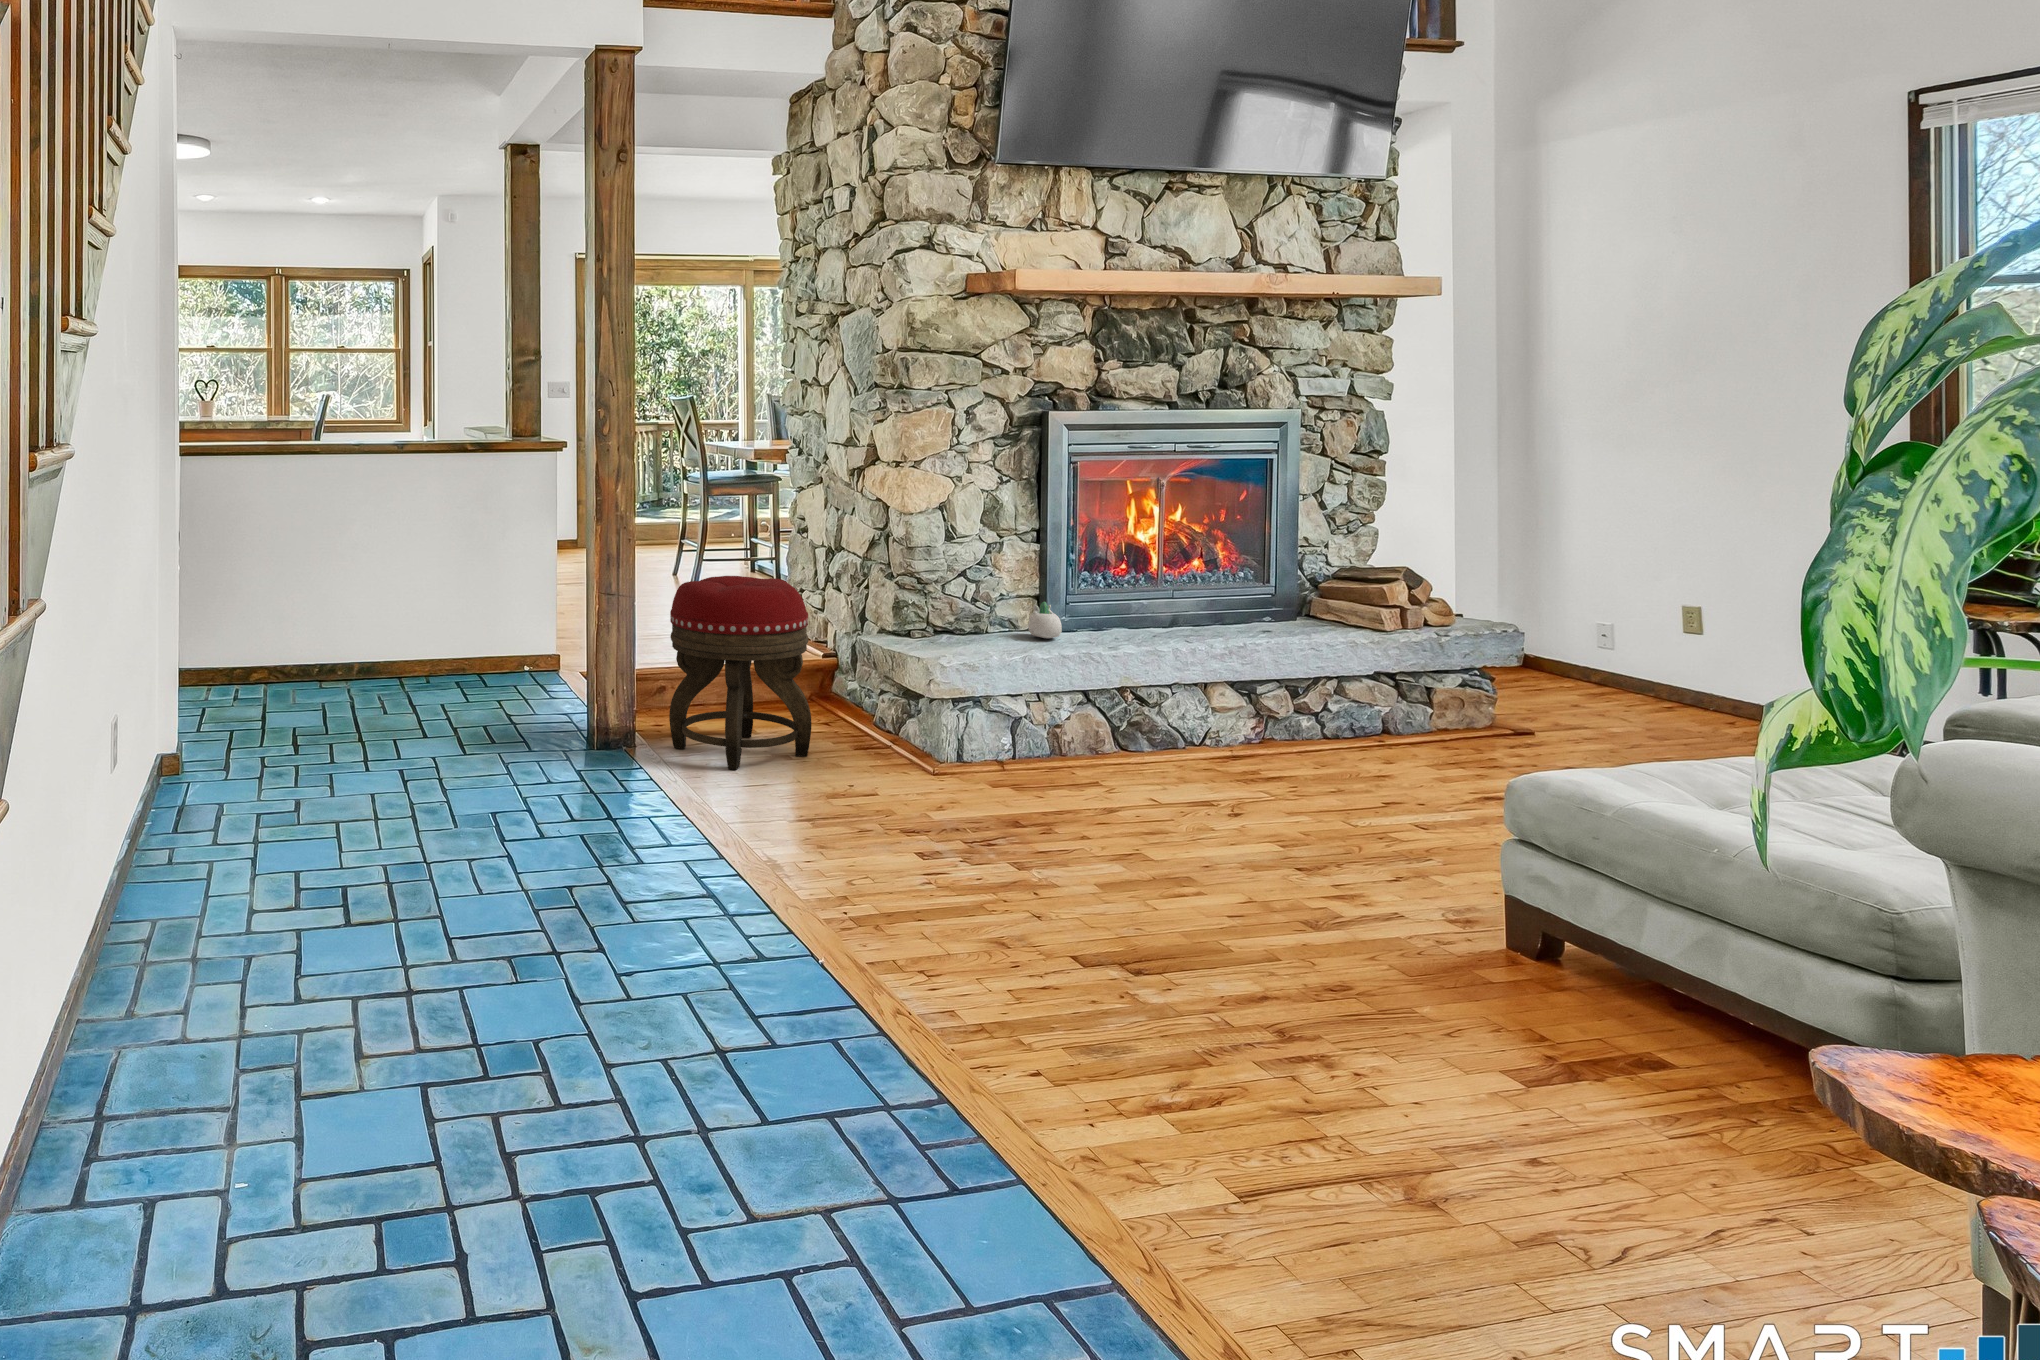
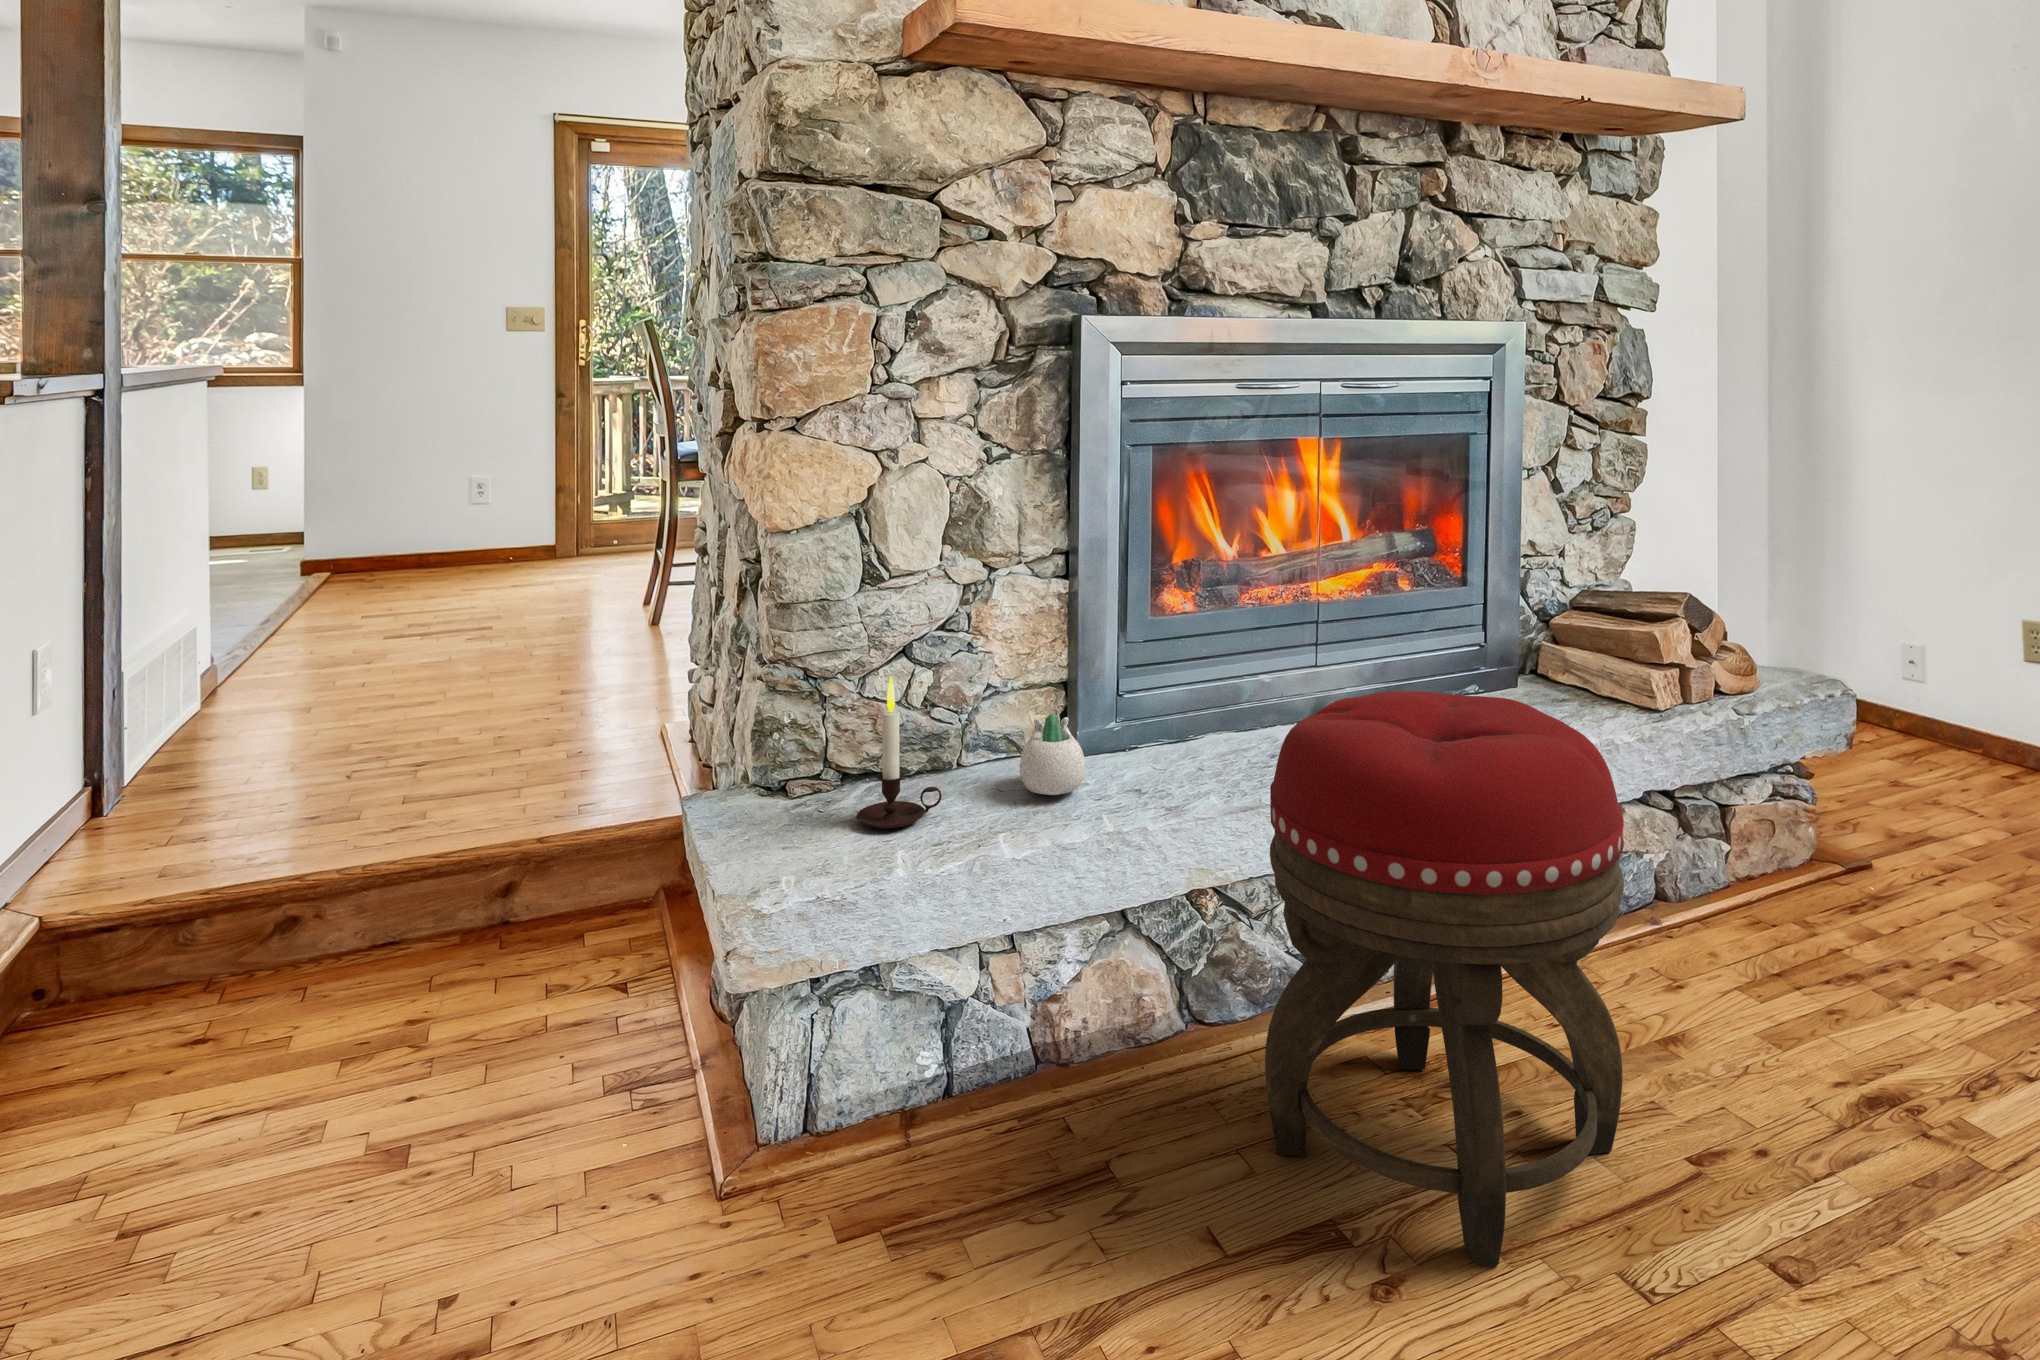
footstool: present [669,576,812,770] -> present [1265,691,1624,1266]
candle: none [958,578,996,644] -> present [857,677,941,828]

